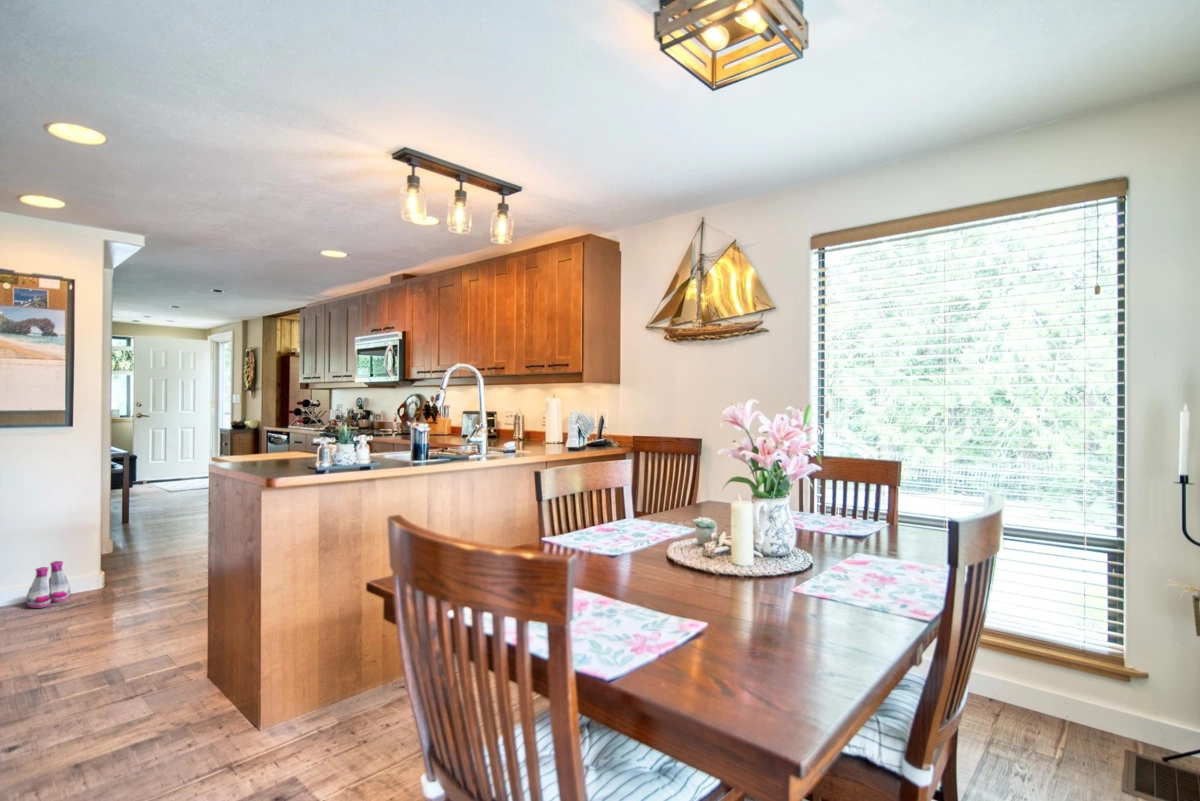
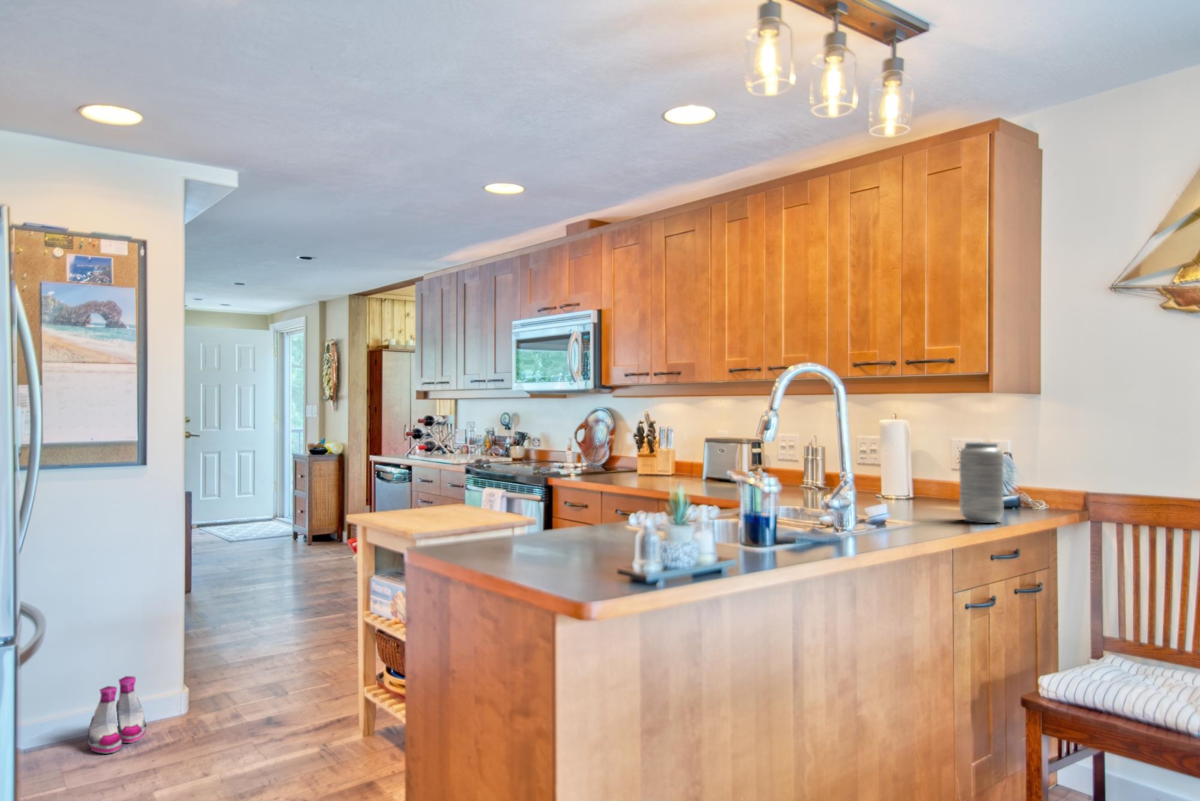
vase: none [554,408,575,450] -> present [960,442,1003,523]

